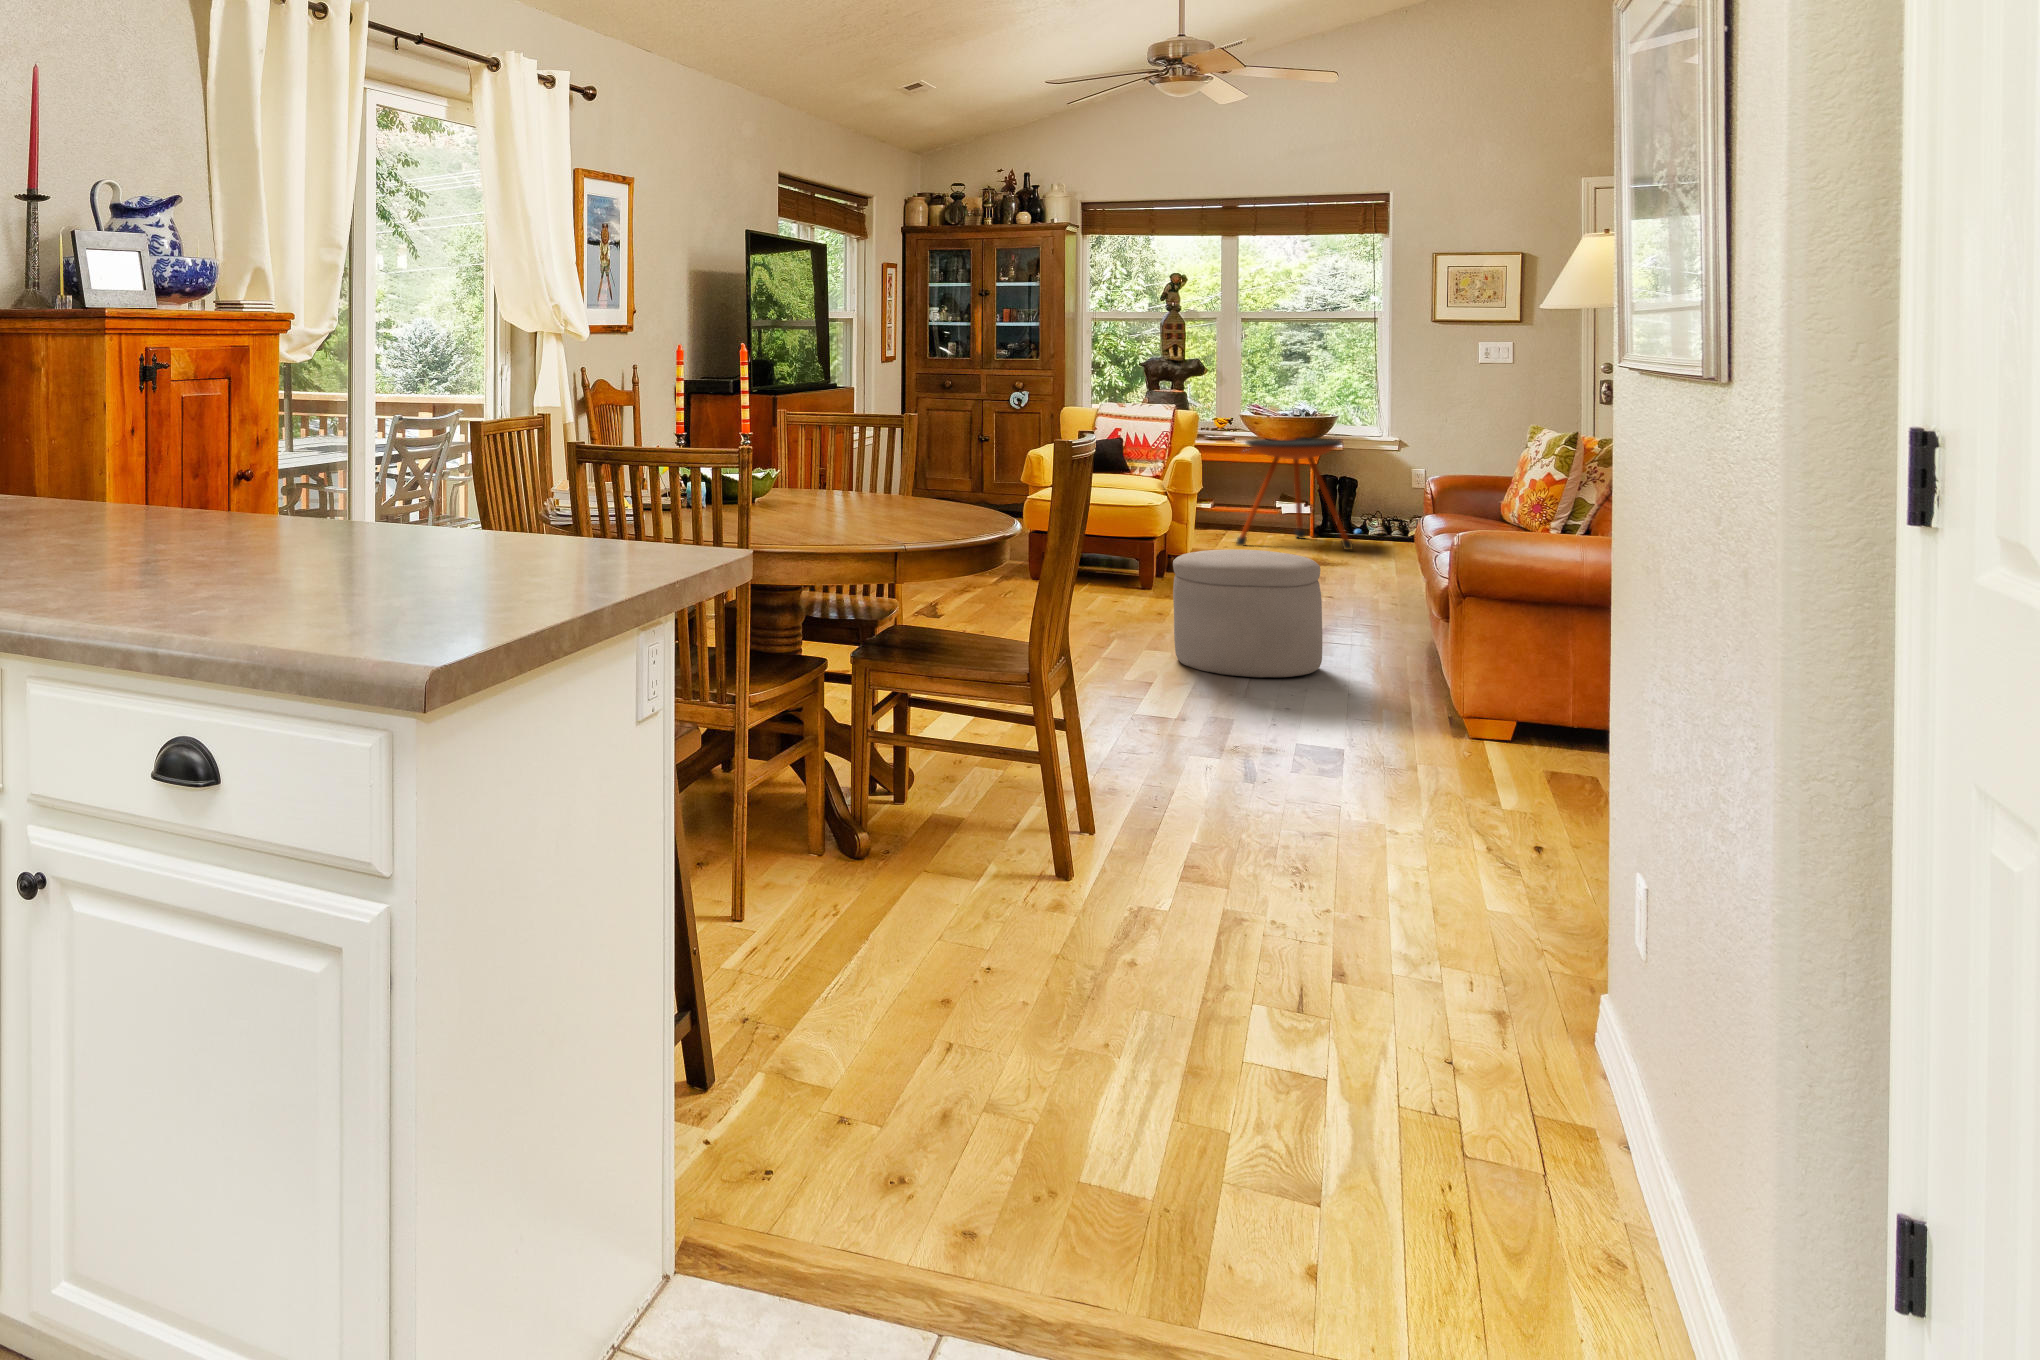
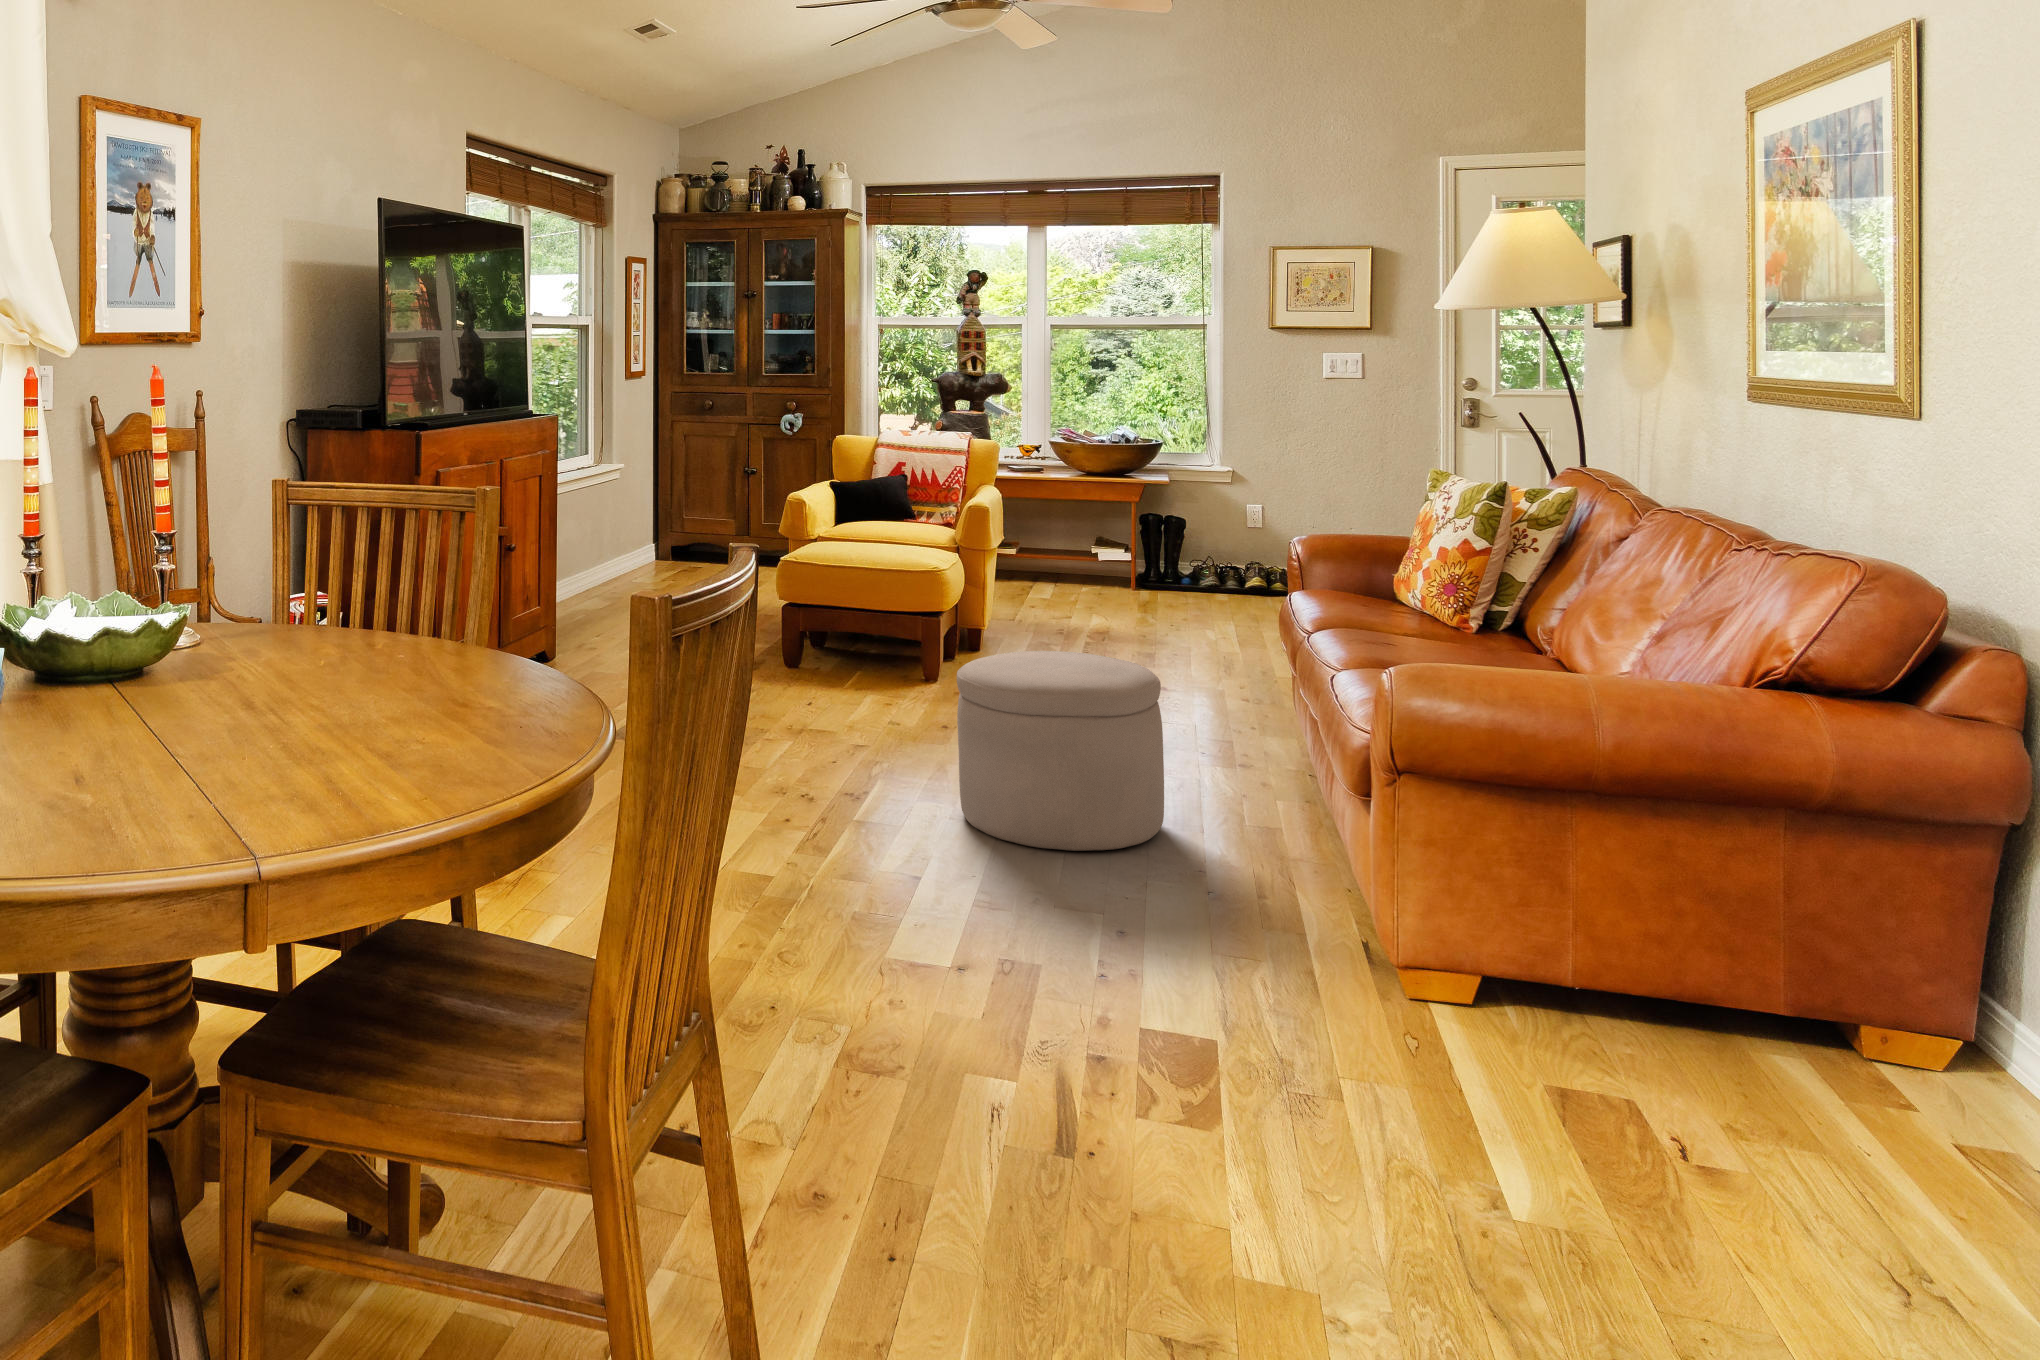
side table: present [1236,438,1353,550] -> none [1044,470,1183,608]

